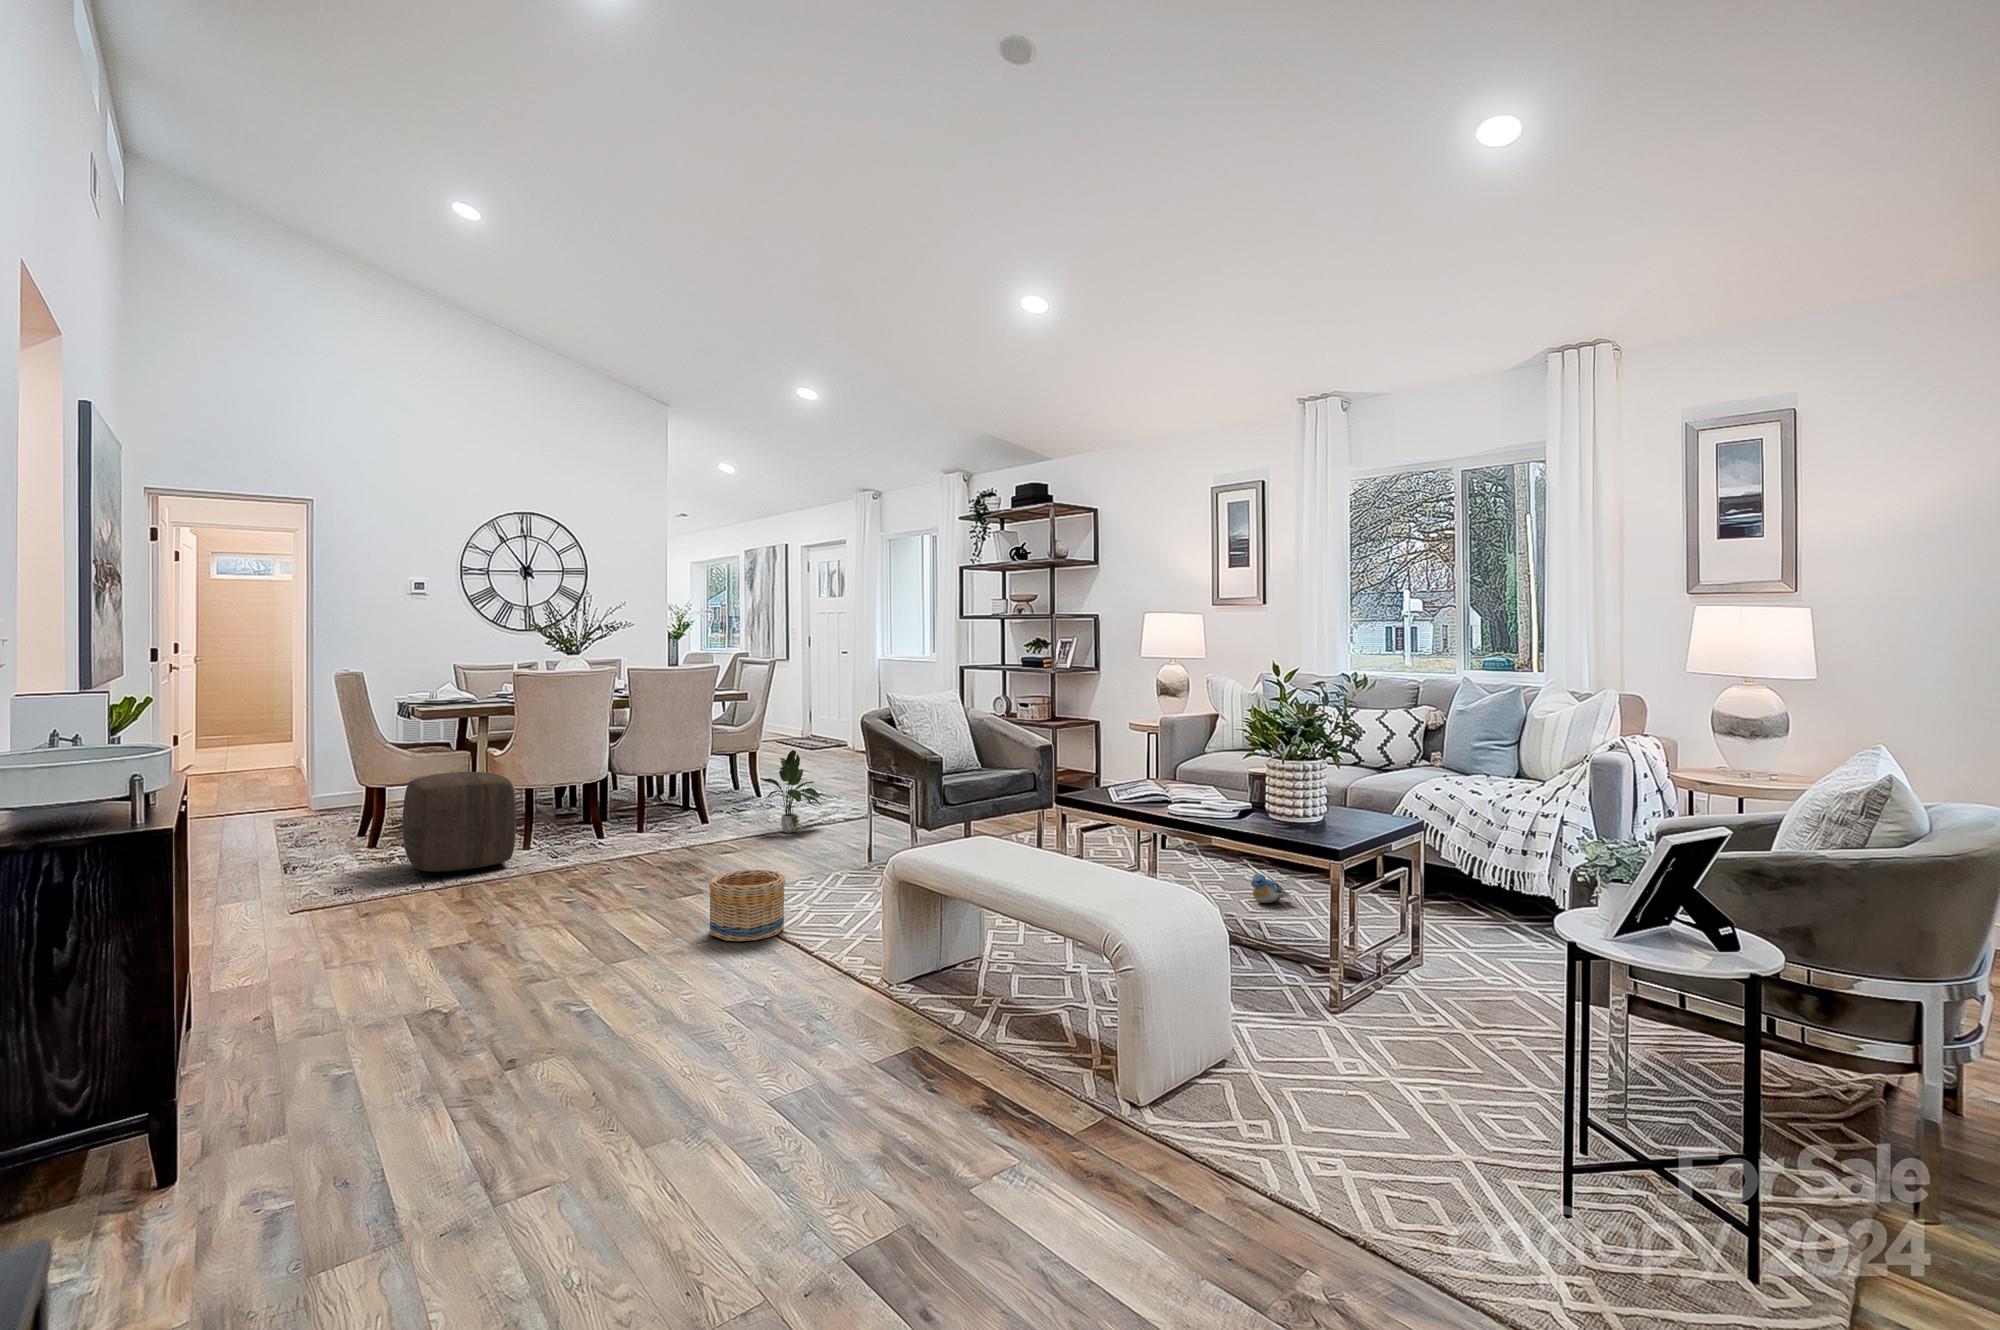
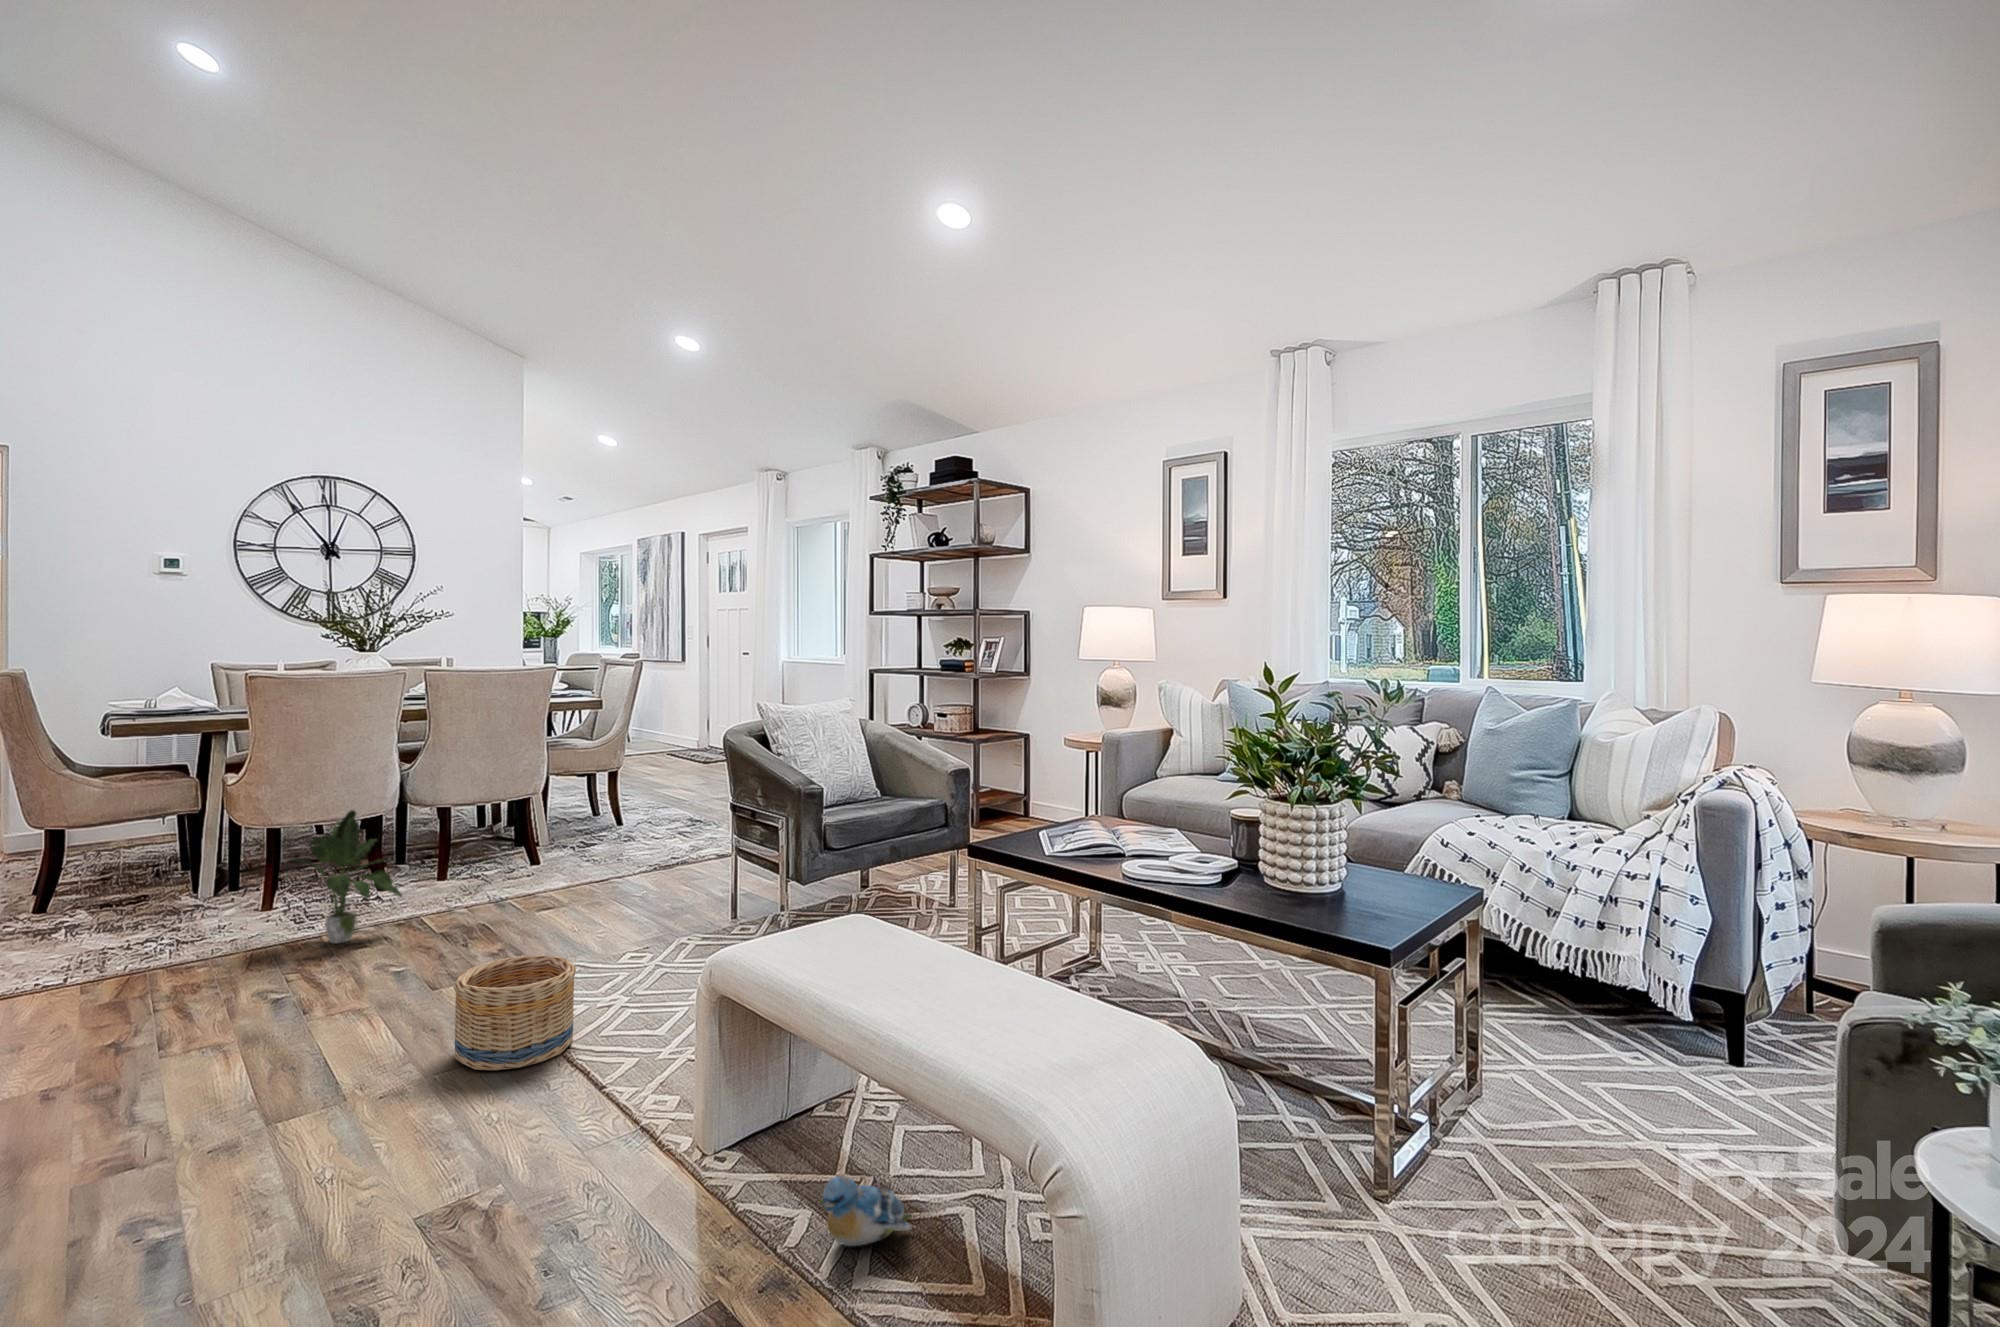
potted plant: present [760,750,821,833] -> present [290,810,403,944]
ottoman: present [403,772,516,872] -> none [66,808,241,948]
plush toy: present [1251,874,1290,903] -> present [820,1176,913,1246]

